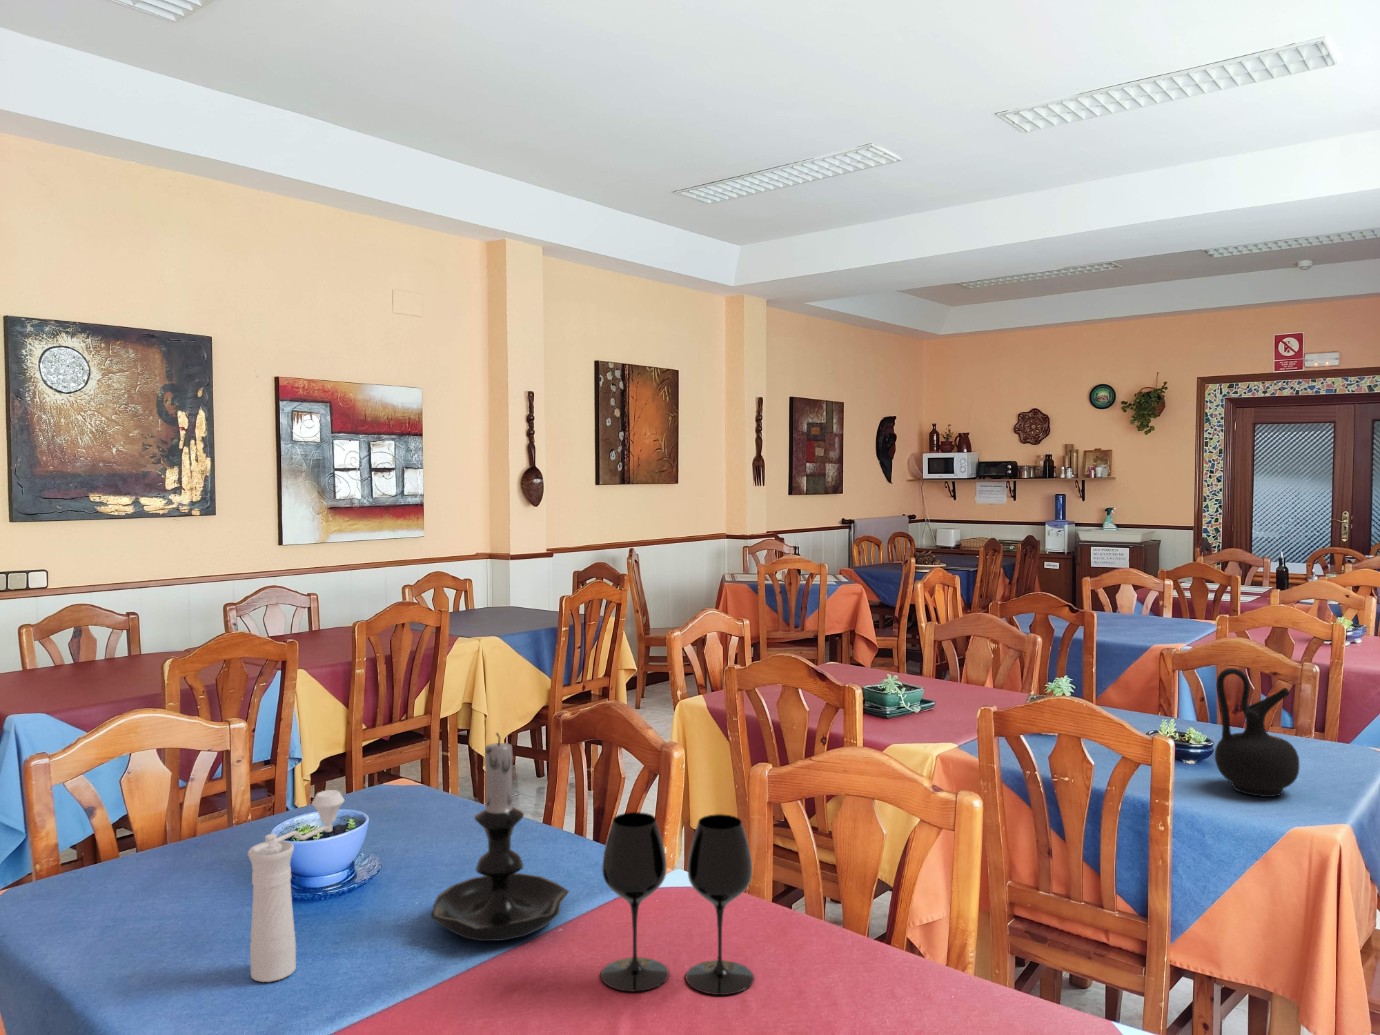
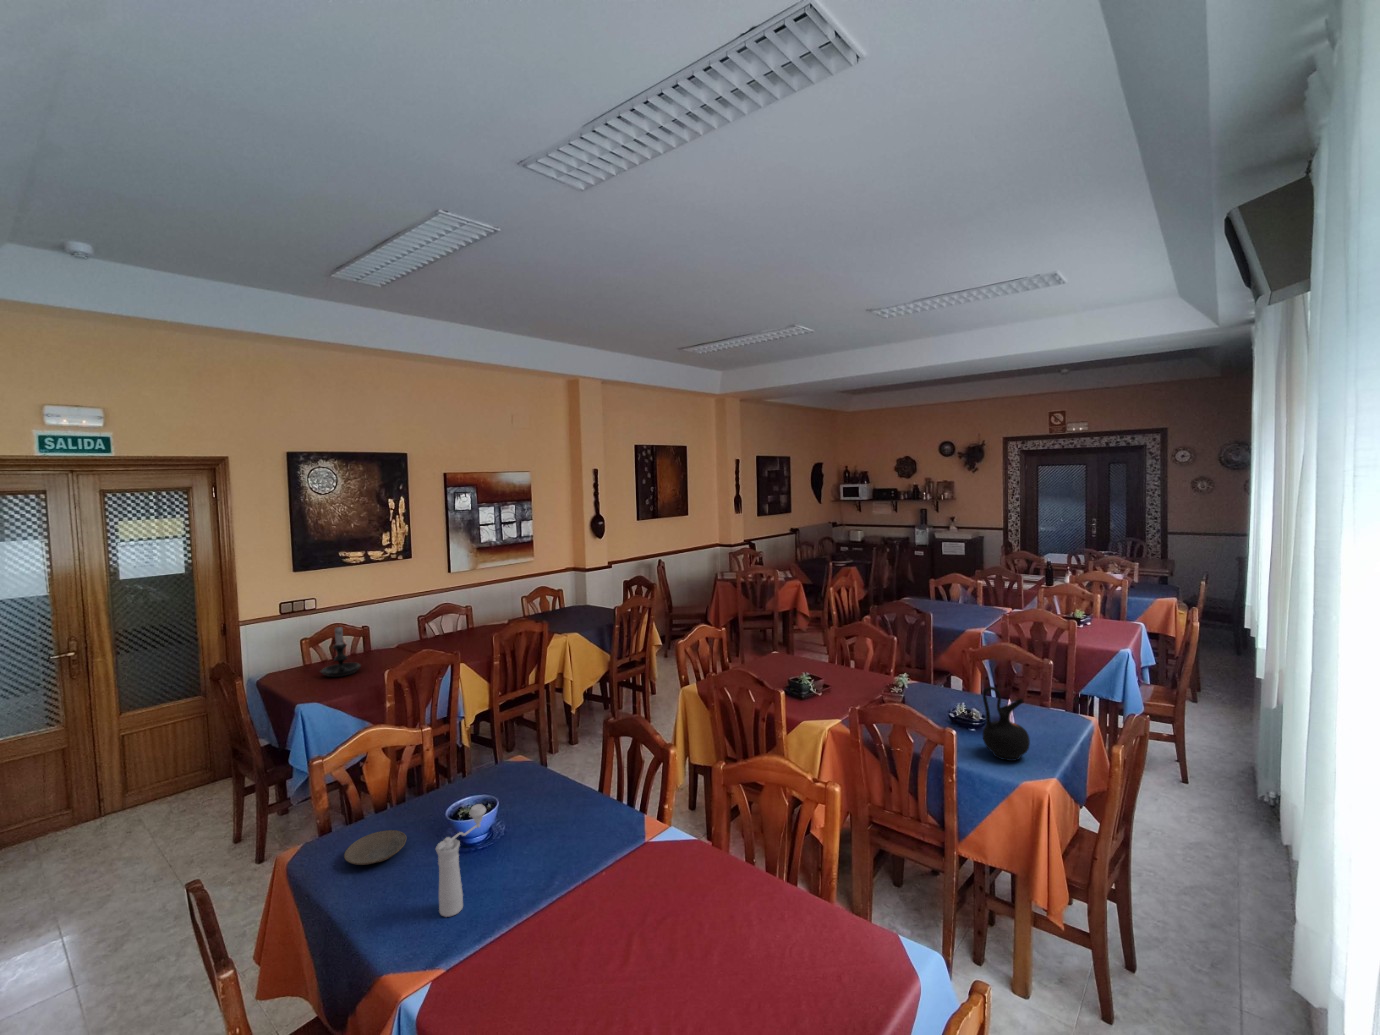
candle holder: present [432,733,569,941] -> present [320,627,361,677]
wine glass: present [601,812,754,995] -> none [624,822,706,924]
plate: none [74,862,192,909] -> present [344,830,407,865]

